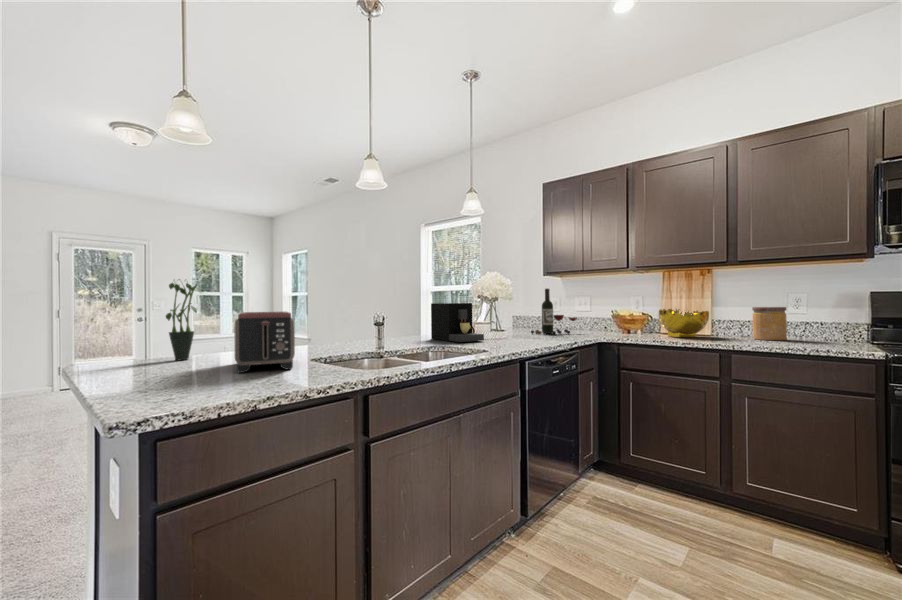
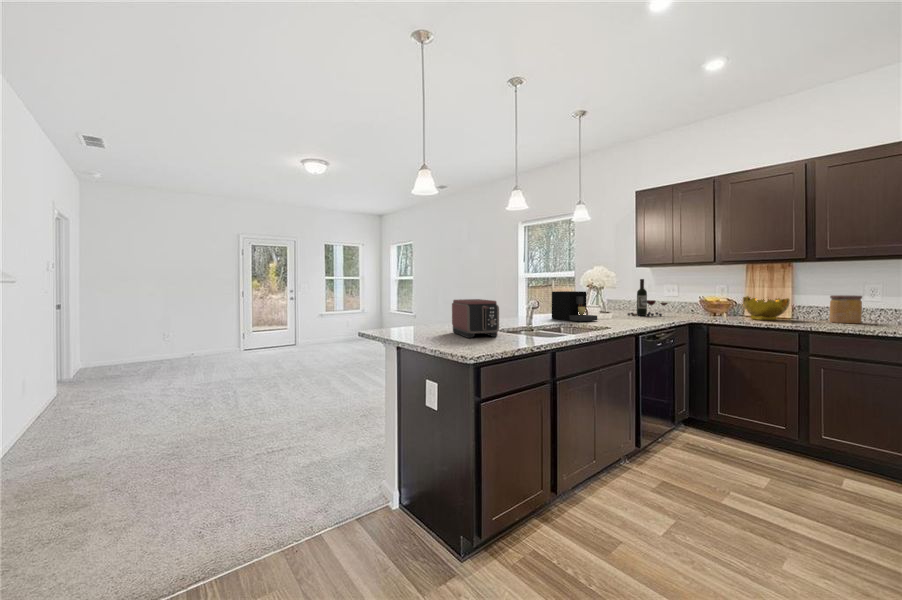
potted plant: present [166,283,202,360] -> none [401,277,422,331]

